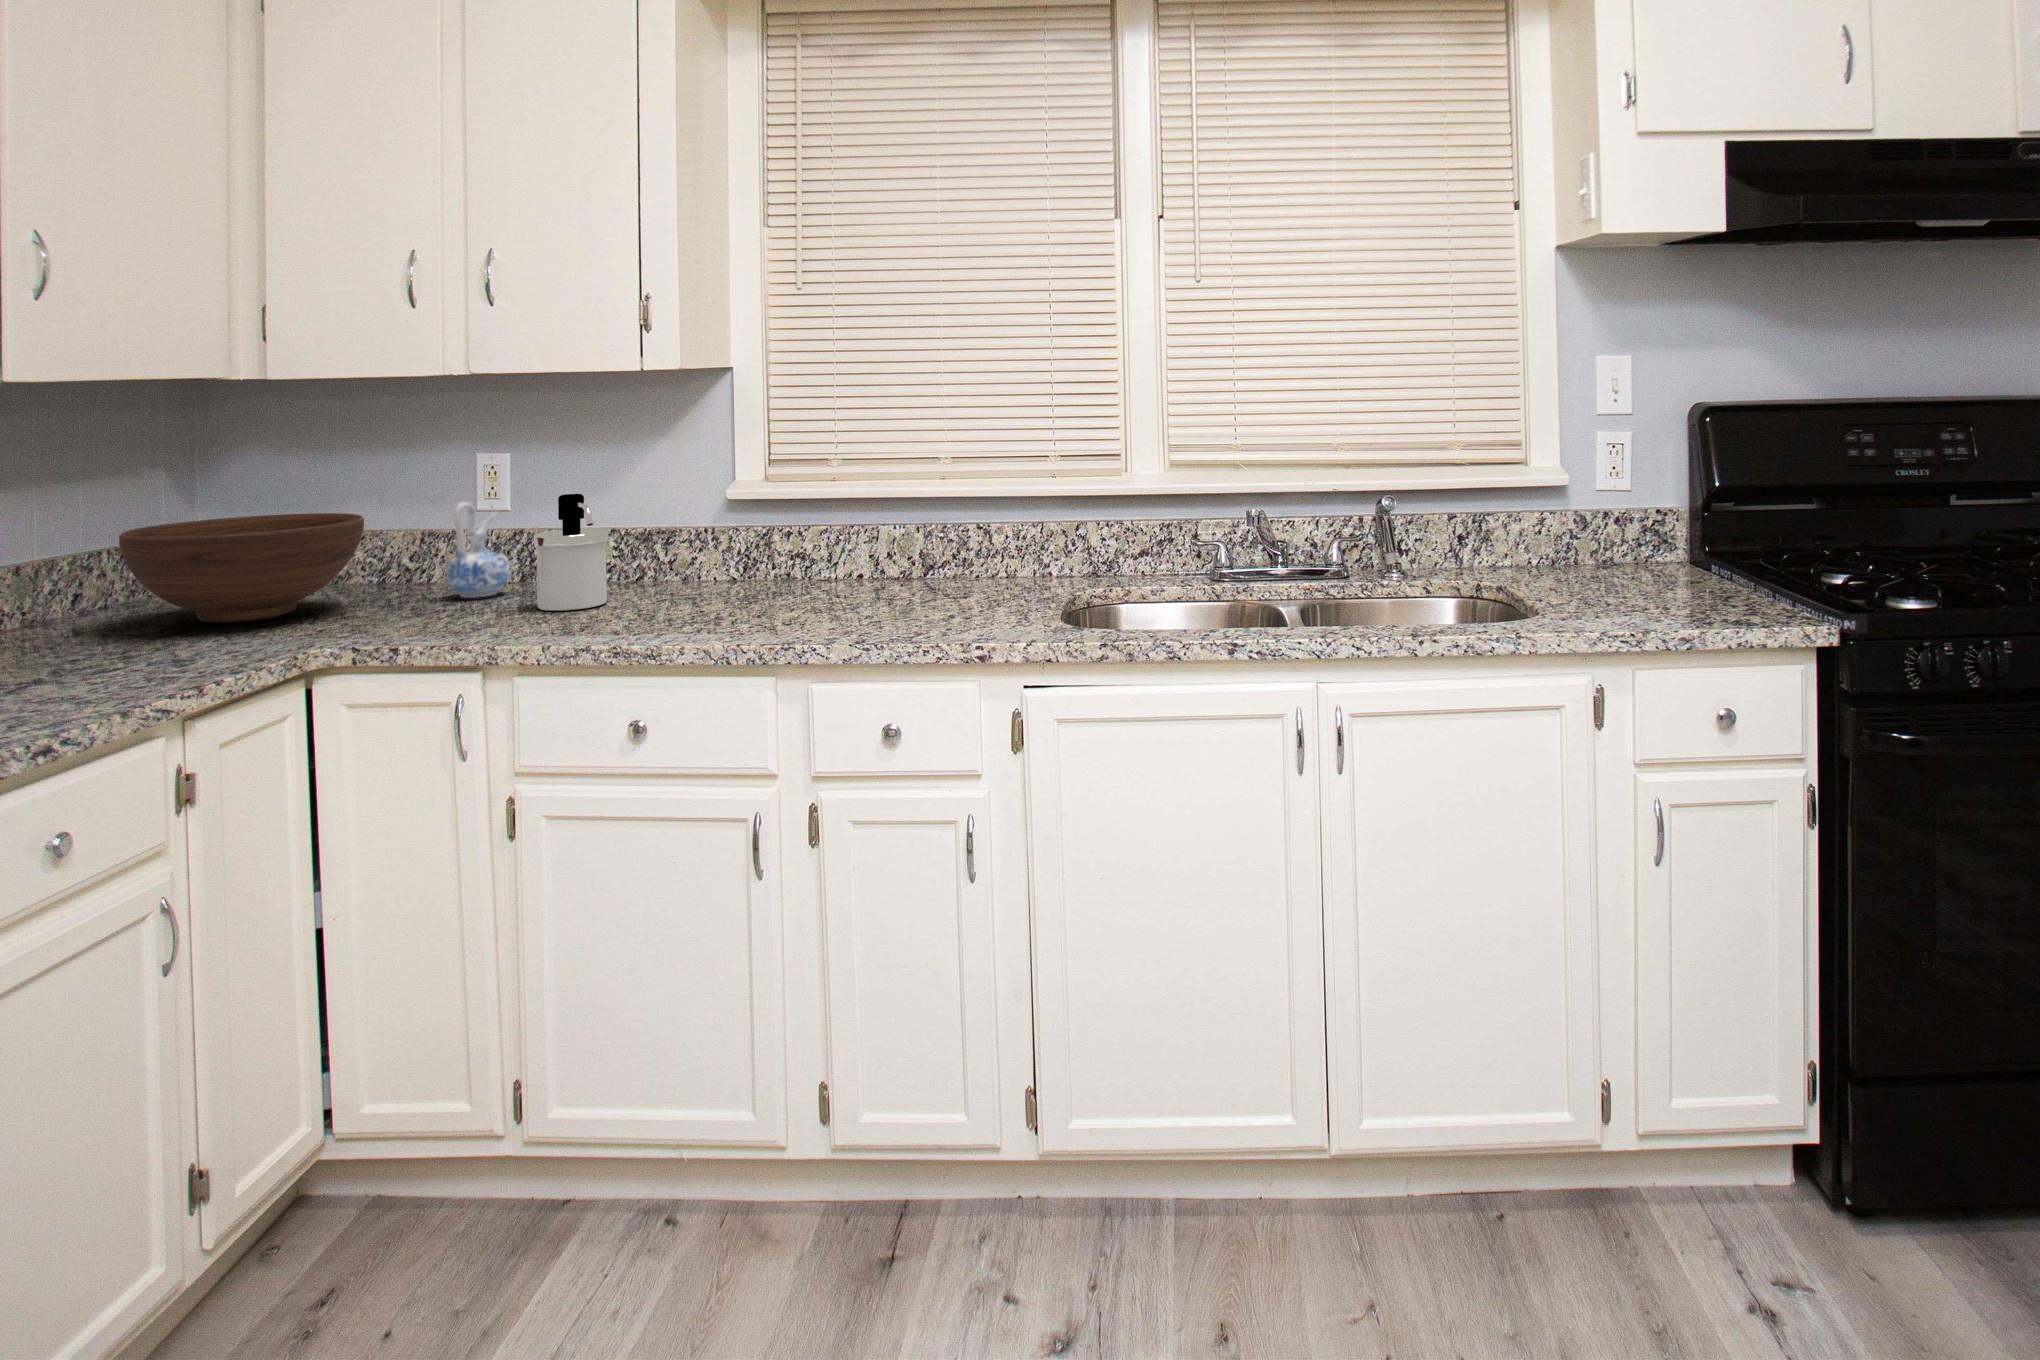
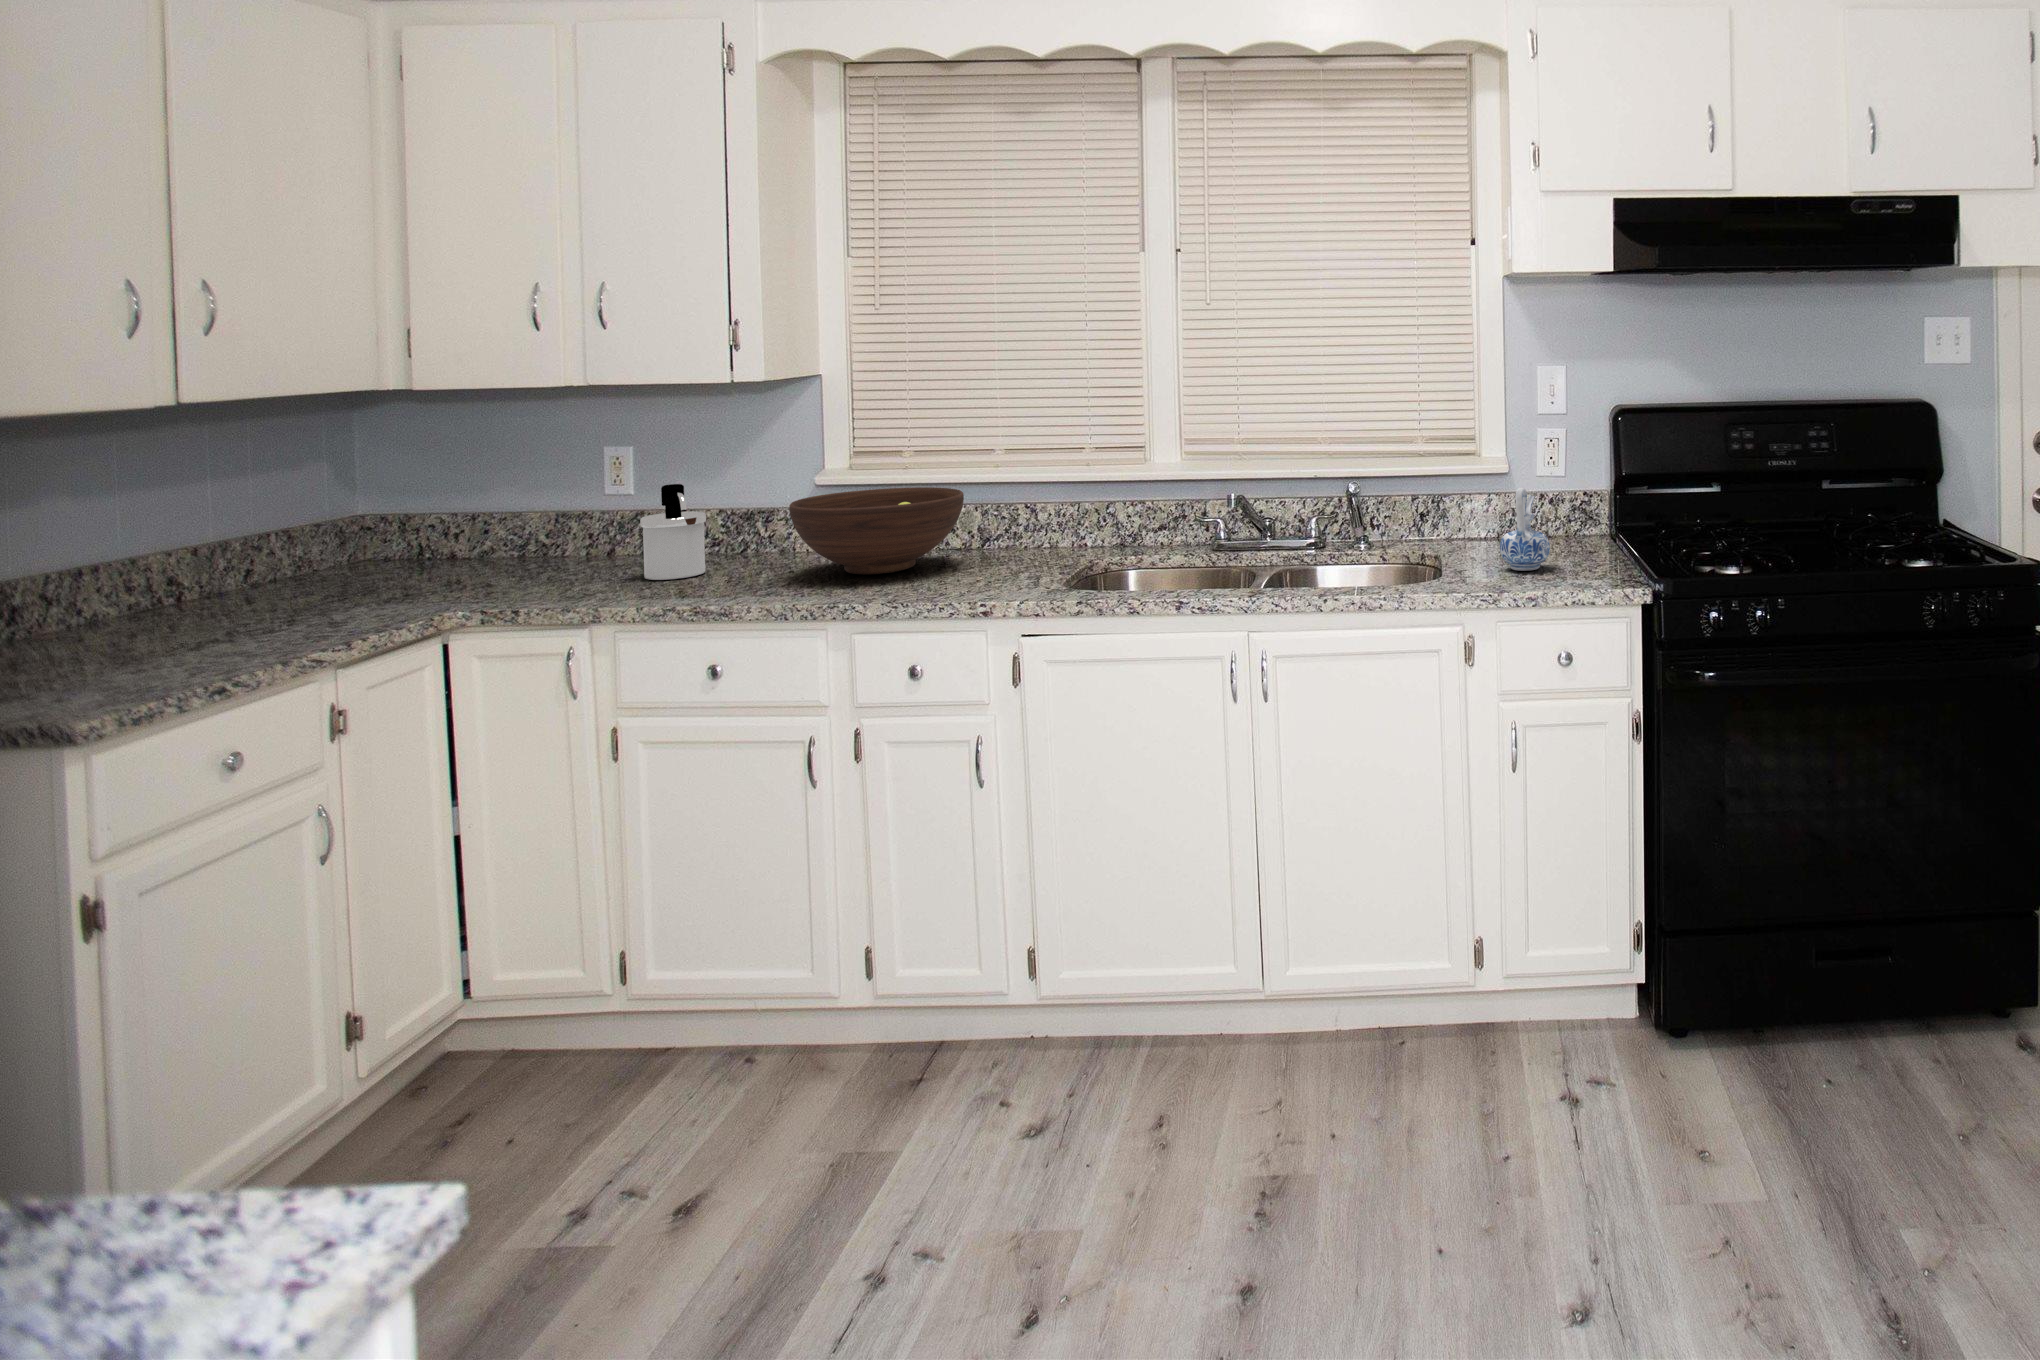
ceramic pitcher: present [446,502,510,598] -> present [1500,488,1550,571]
fruit bowl: present [119,513,364,623] -> present [789,487,964,574]

